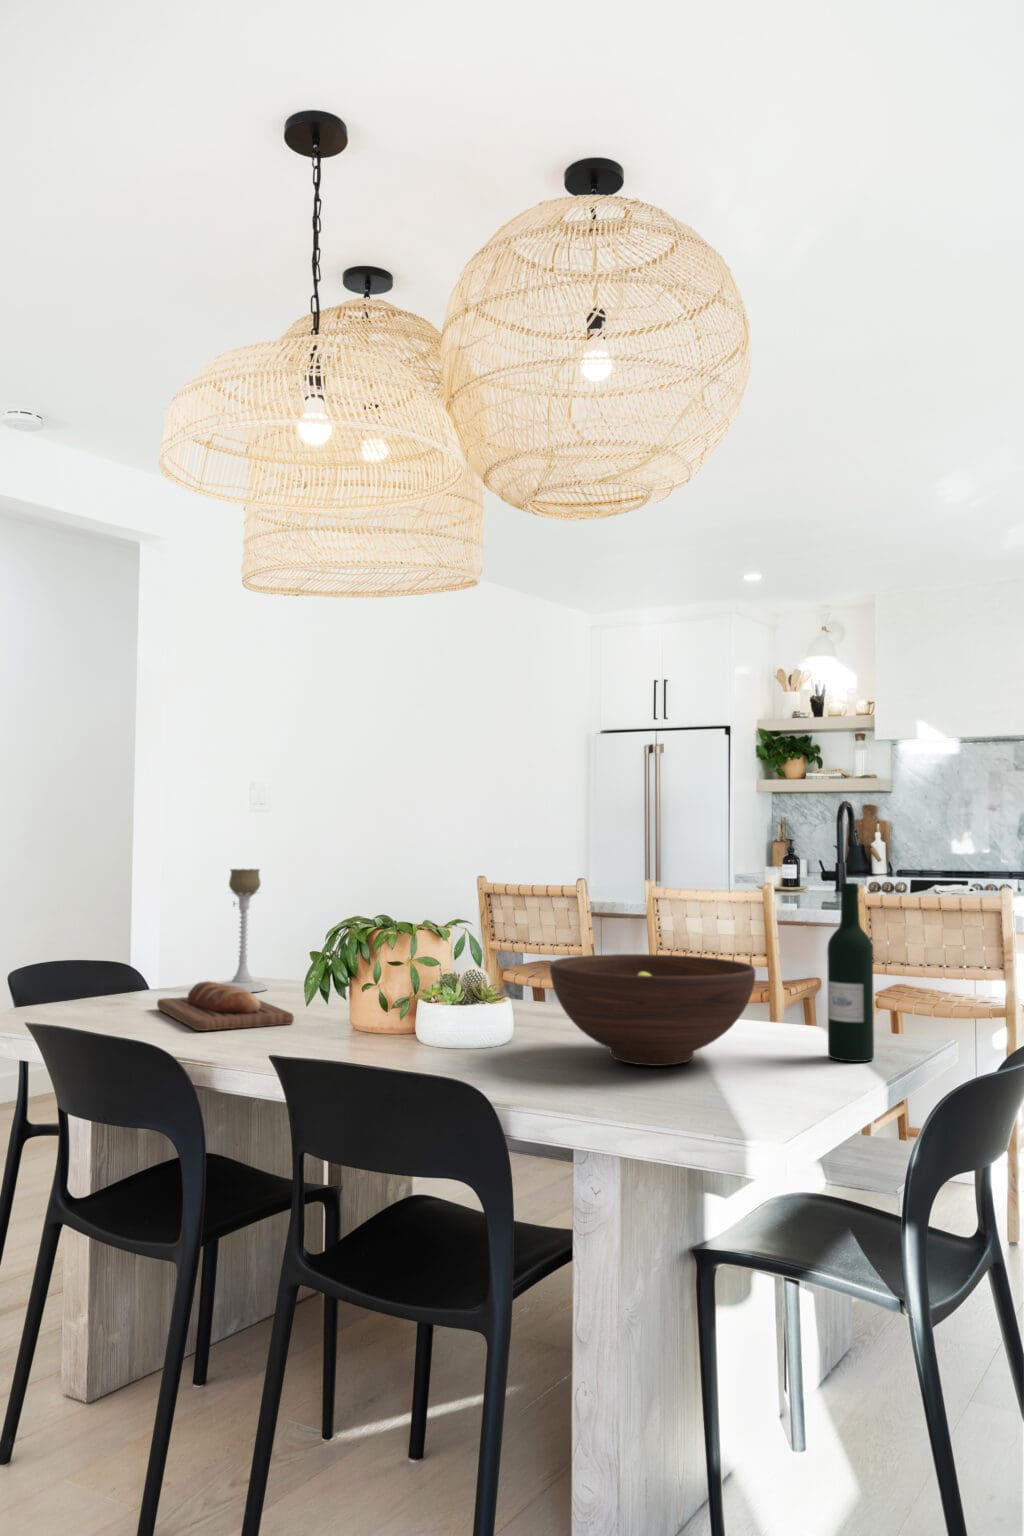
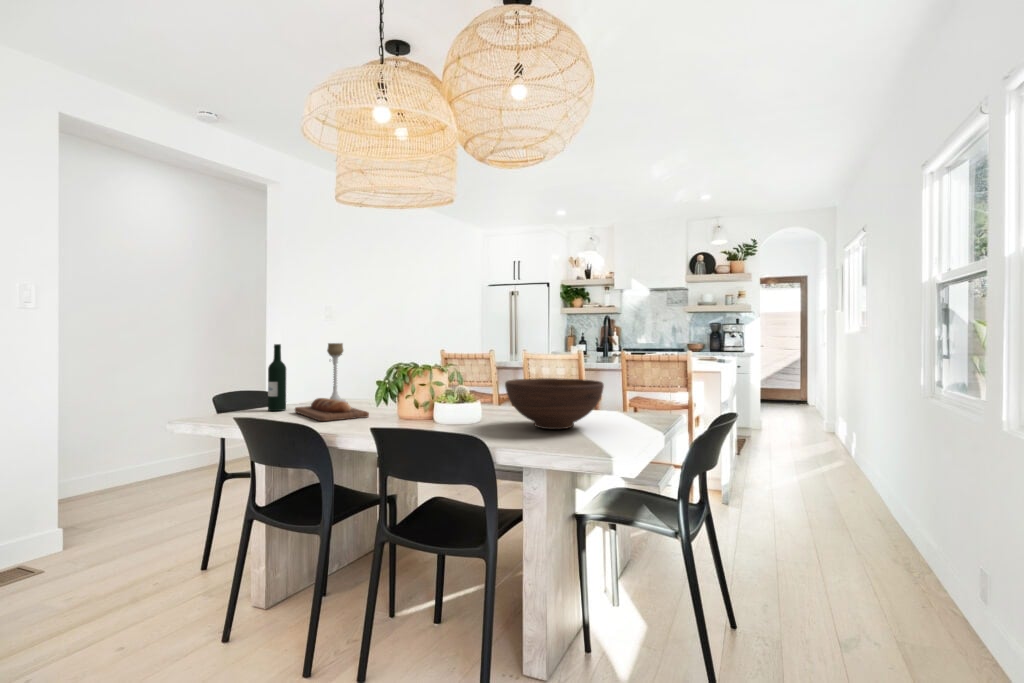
wine bottle: present [827,883,874,1062] -> present [268,344,286,411]

